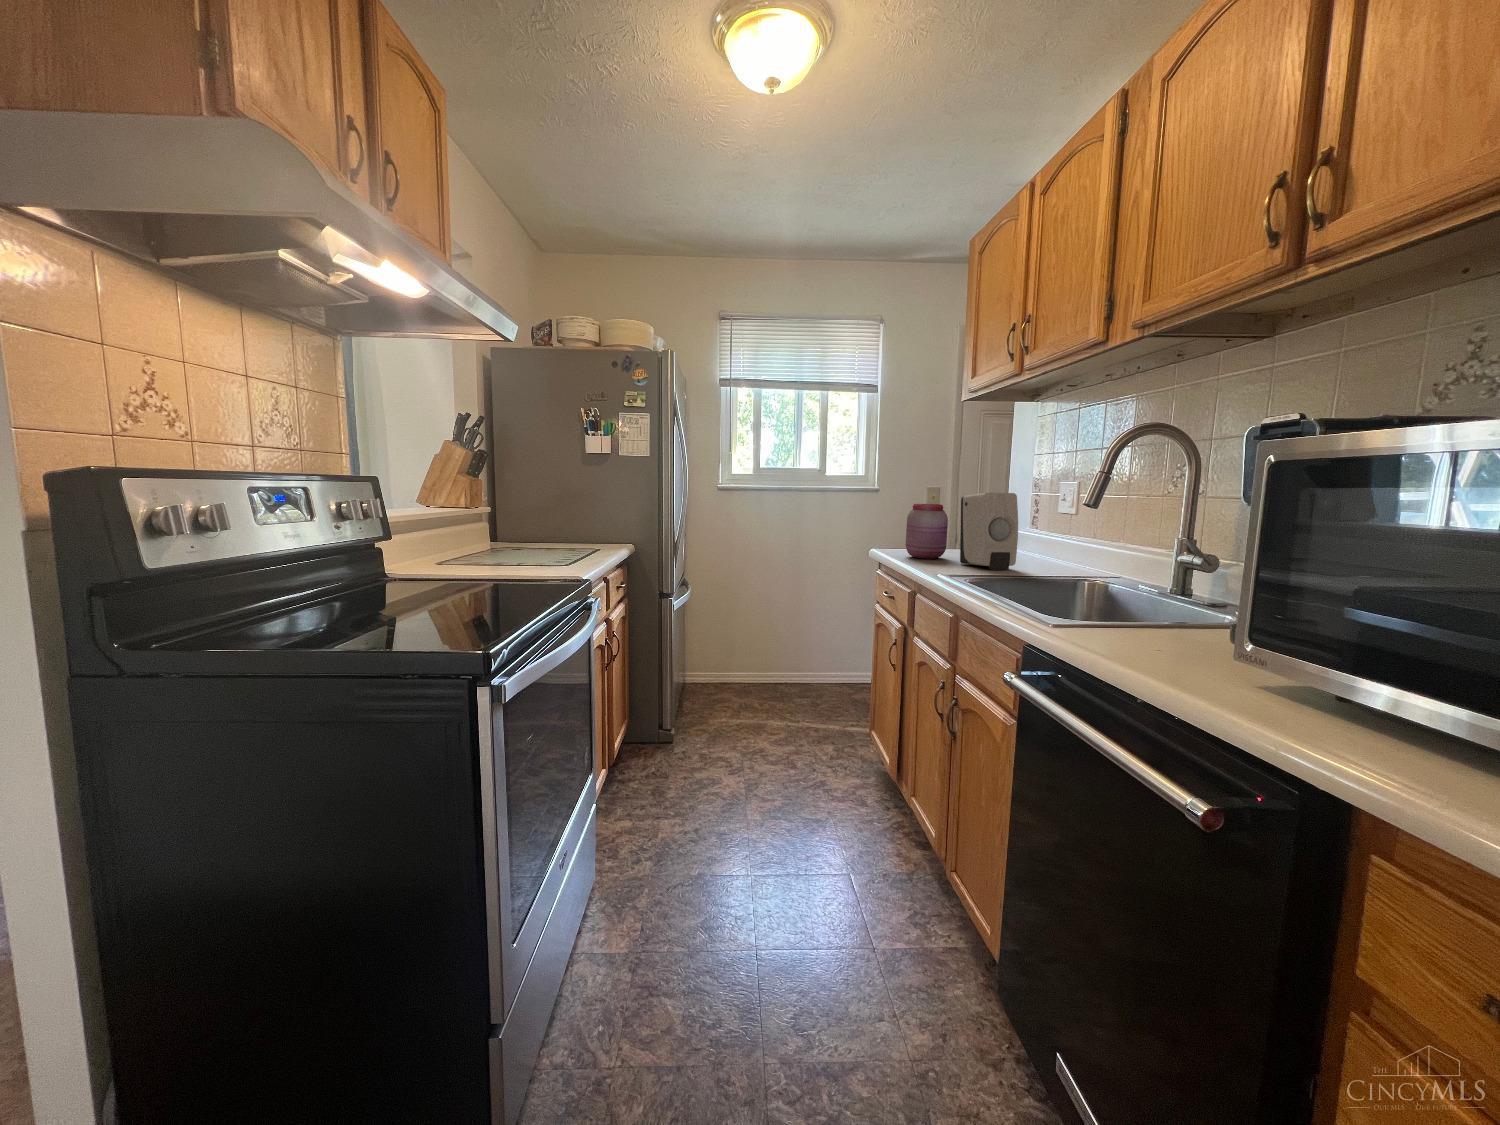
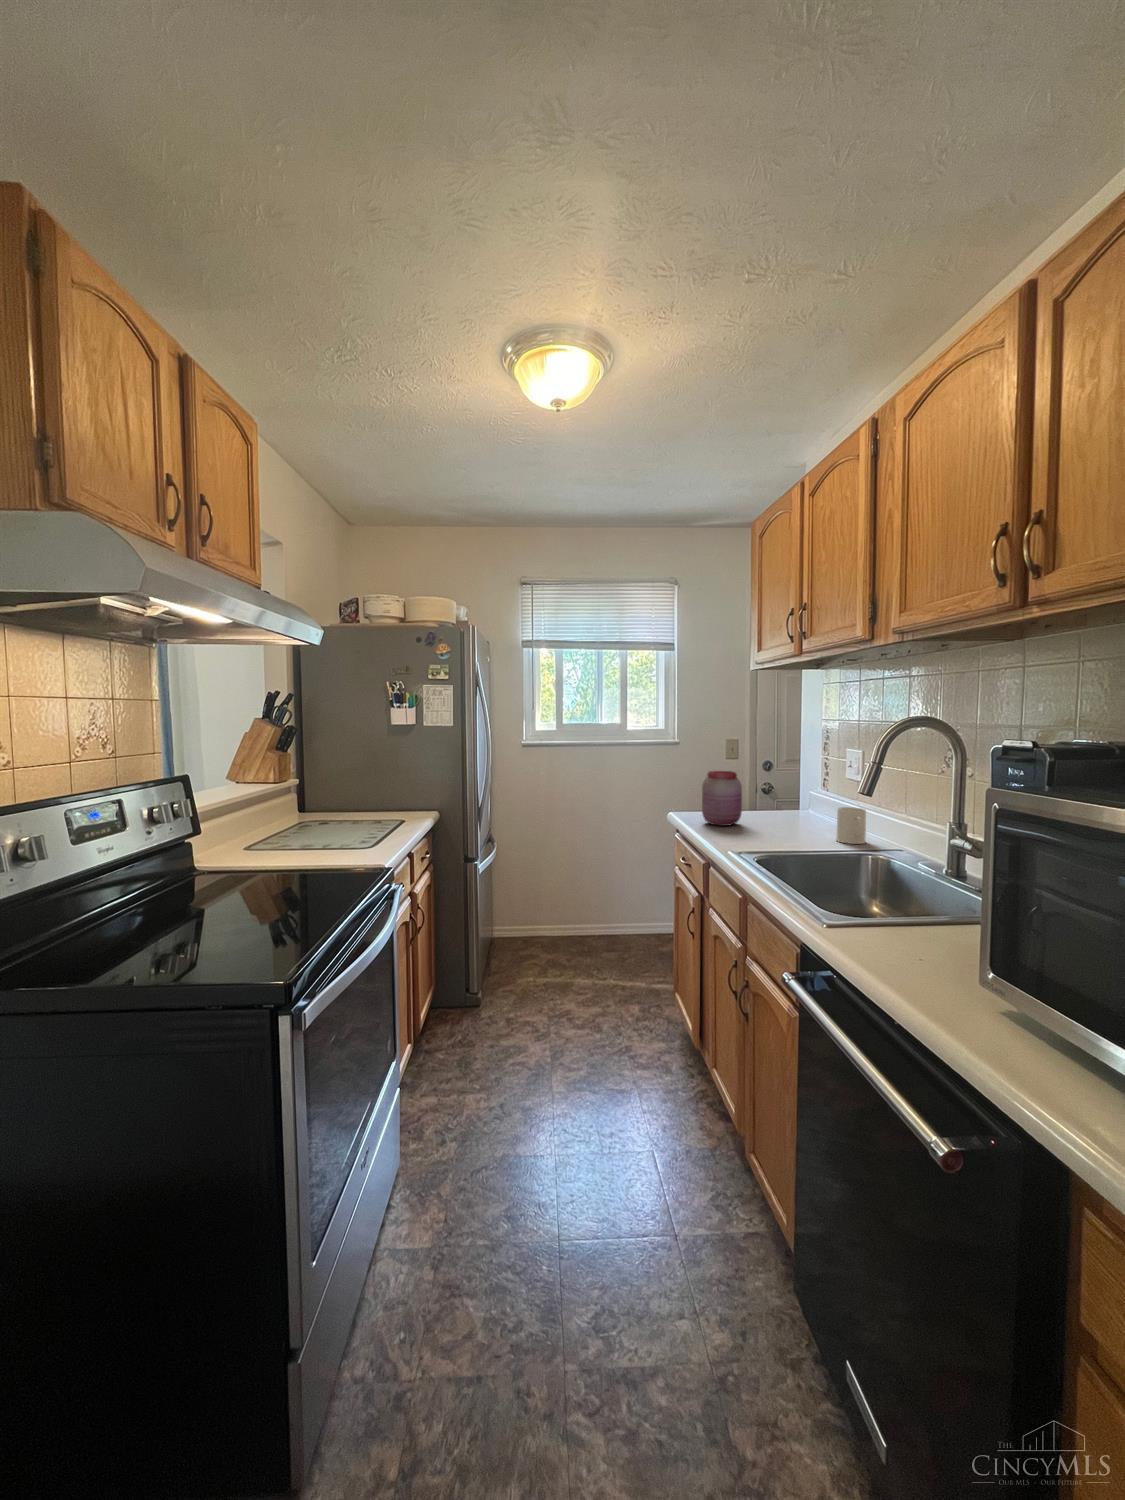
soap dispenser: present [960,493,1018,570] -> none [752,766,807,841]
mug: none [1045,537,1079,573] -> present [836,807,866,844]

